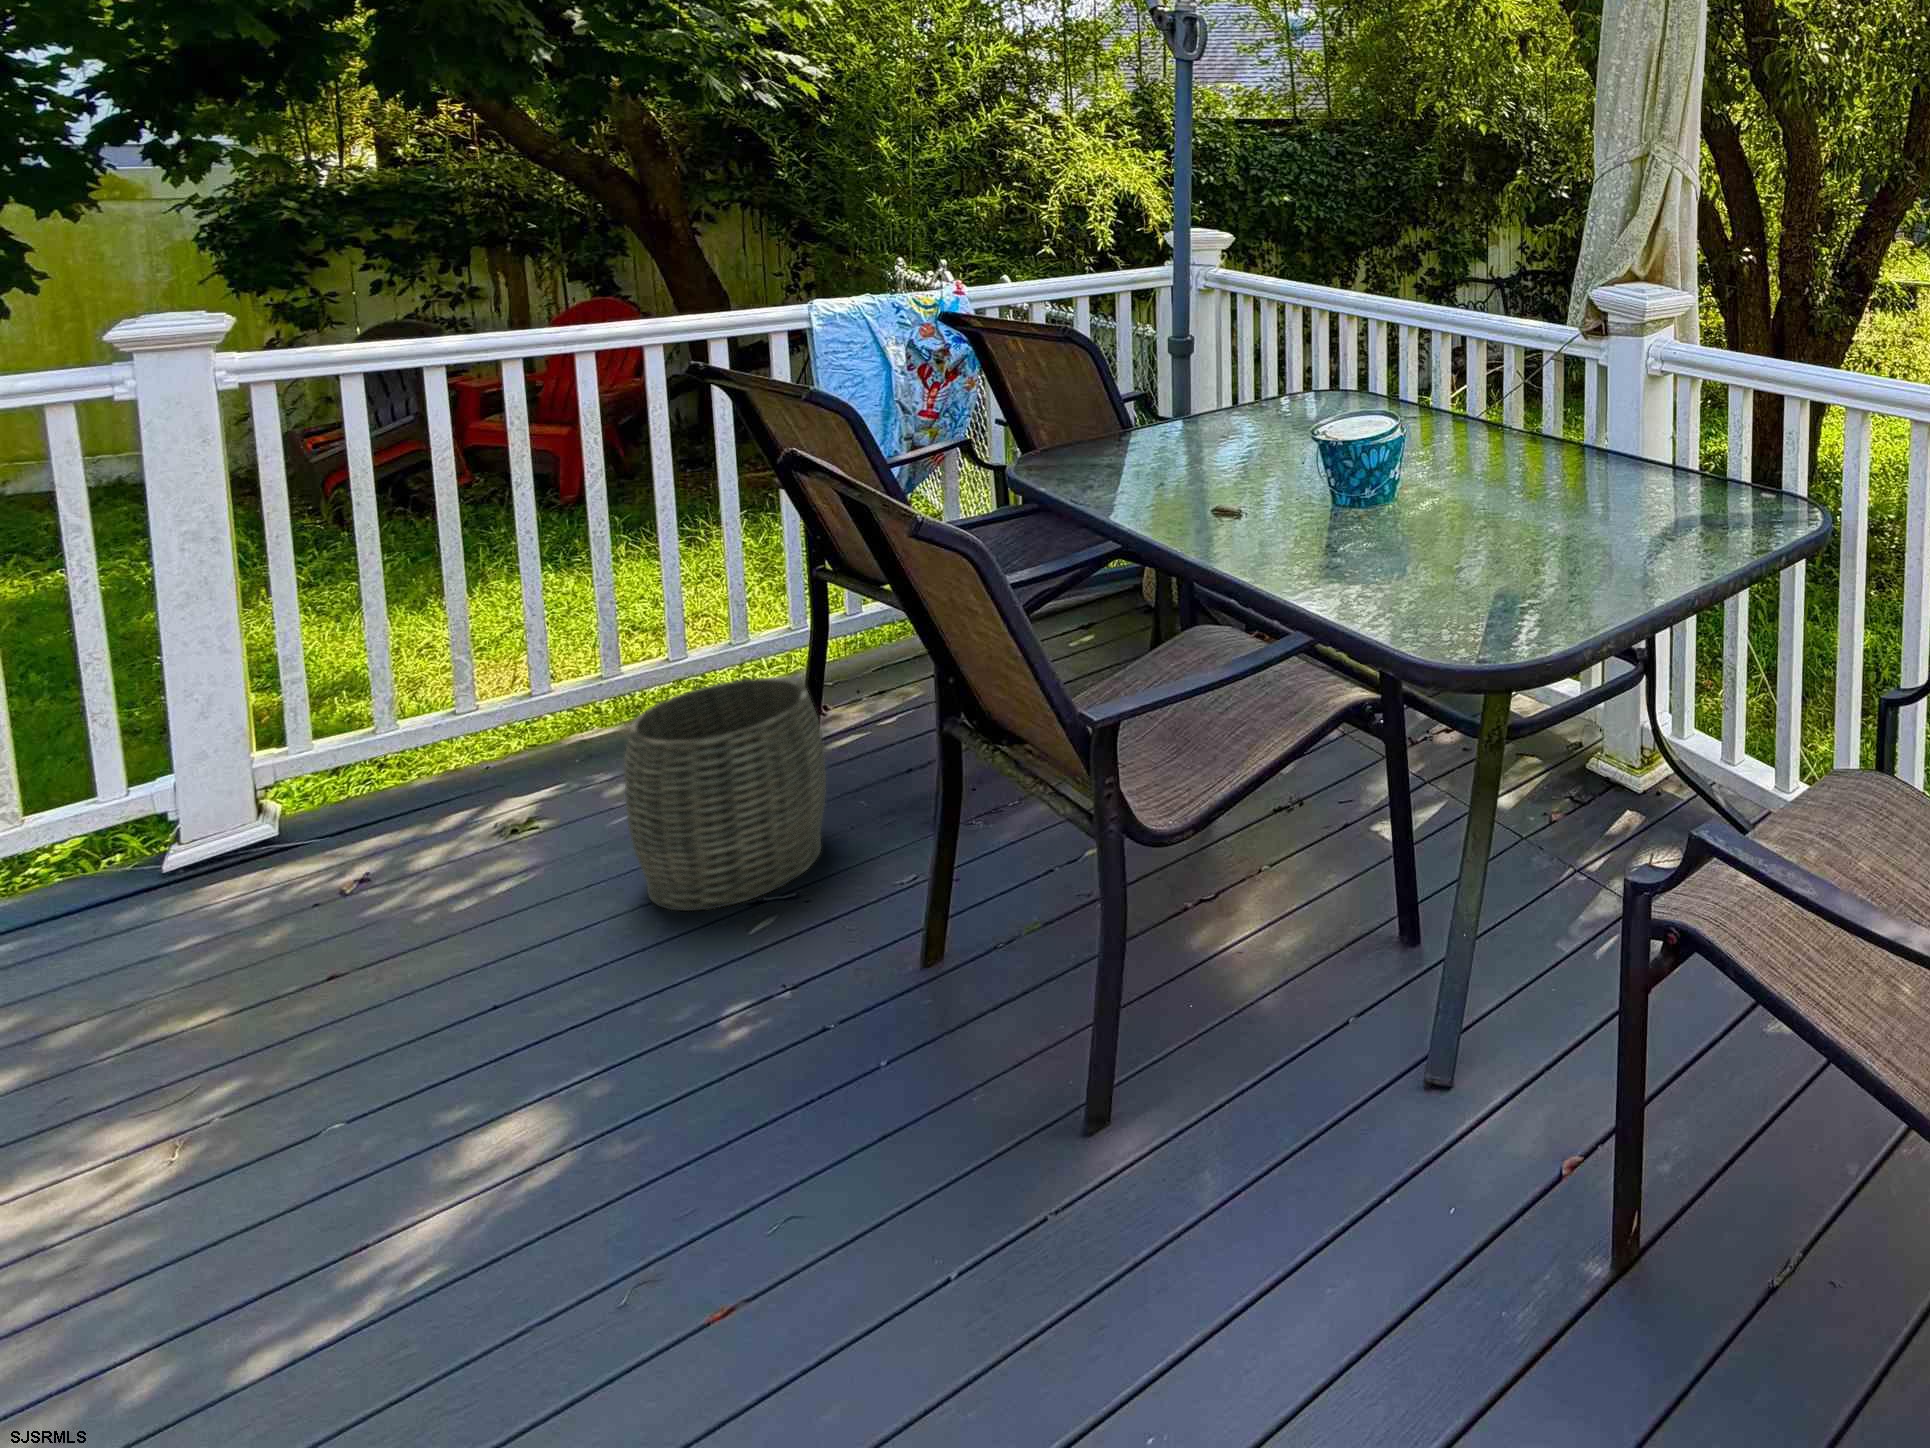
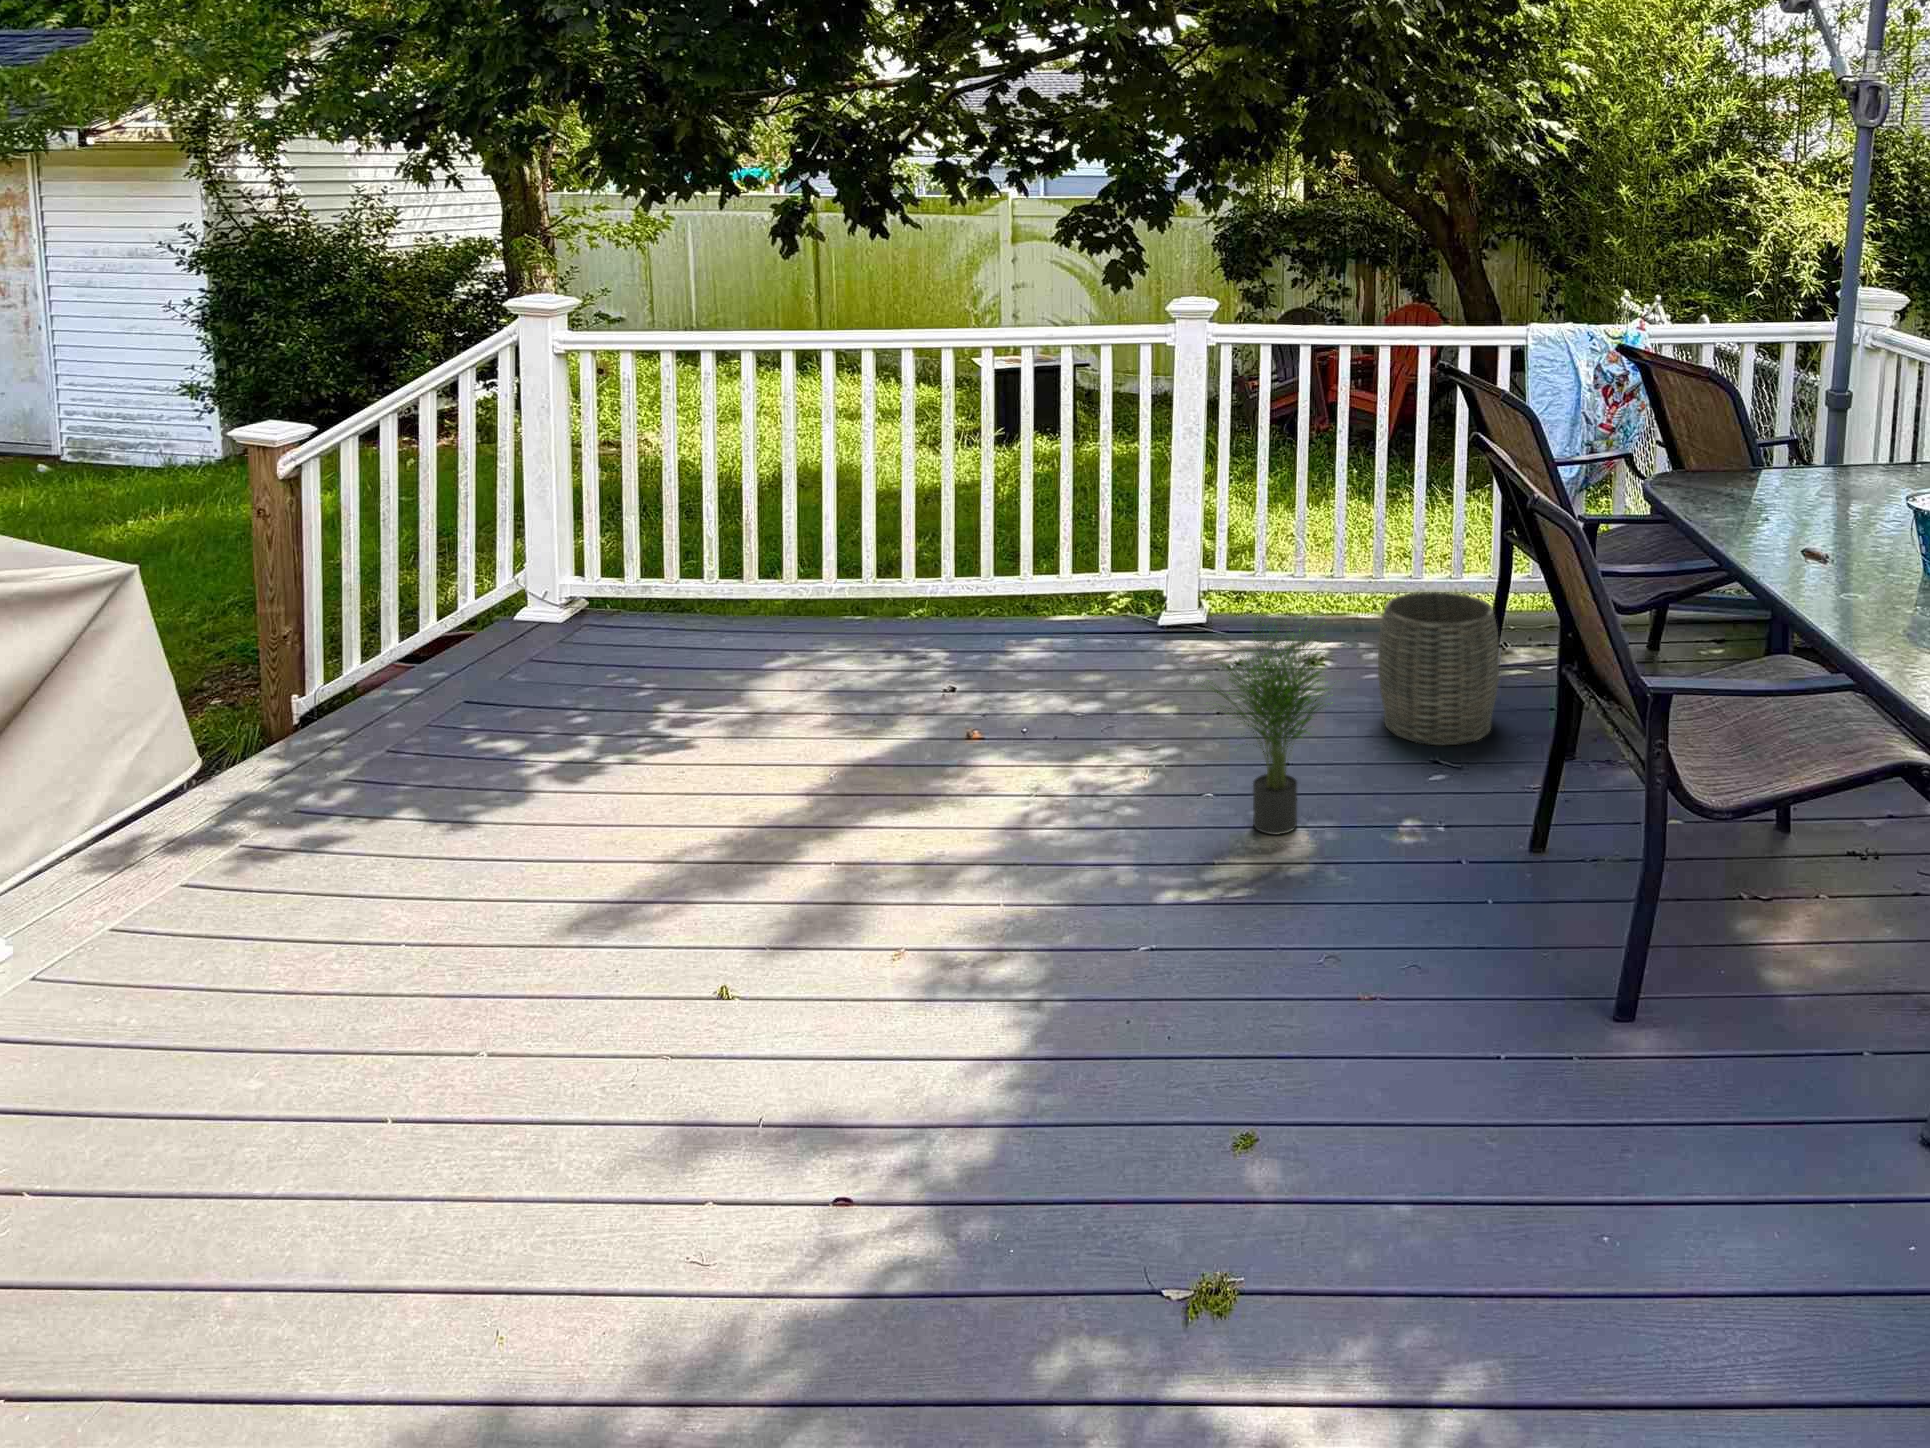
potted plant: none [213,789,579,1188] -> present [1201,605,1330,835]

